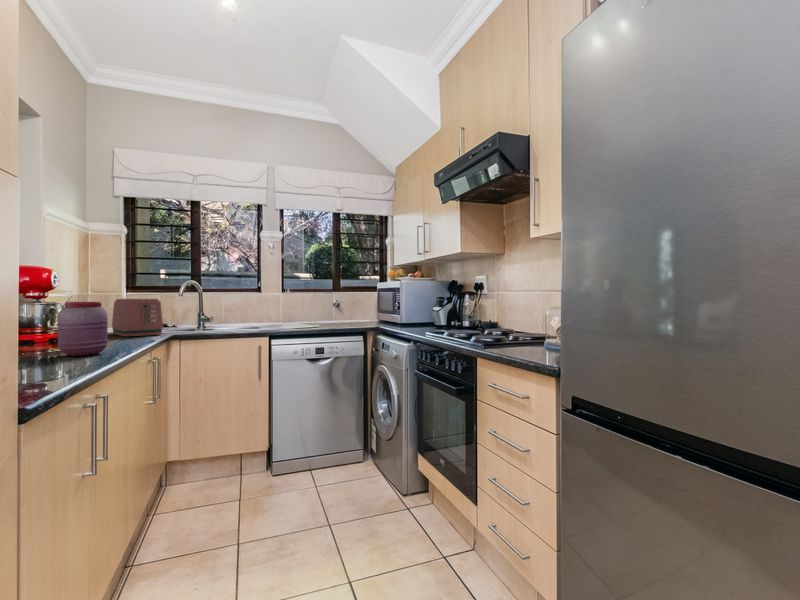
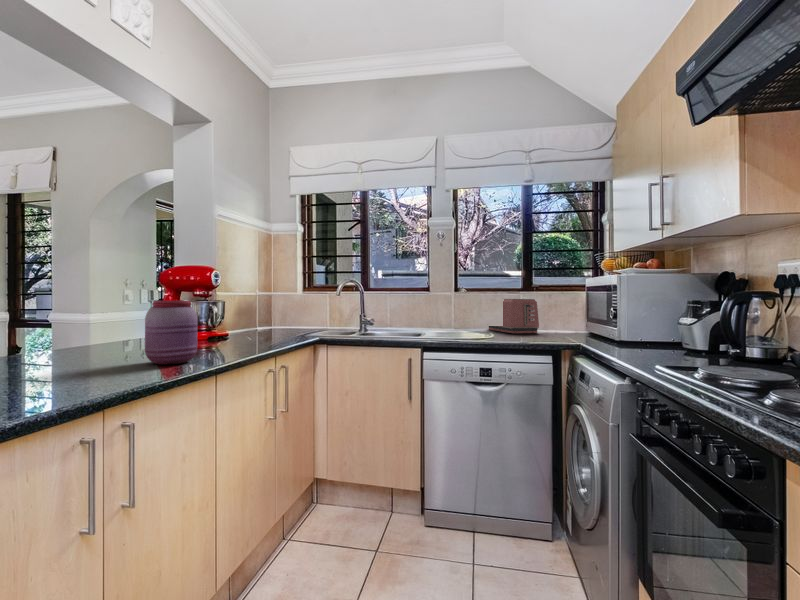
toaster: present [112,299,163,336] -> present [489,299,539,333]

